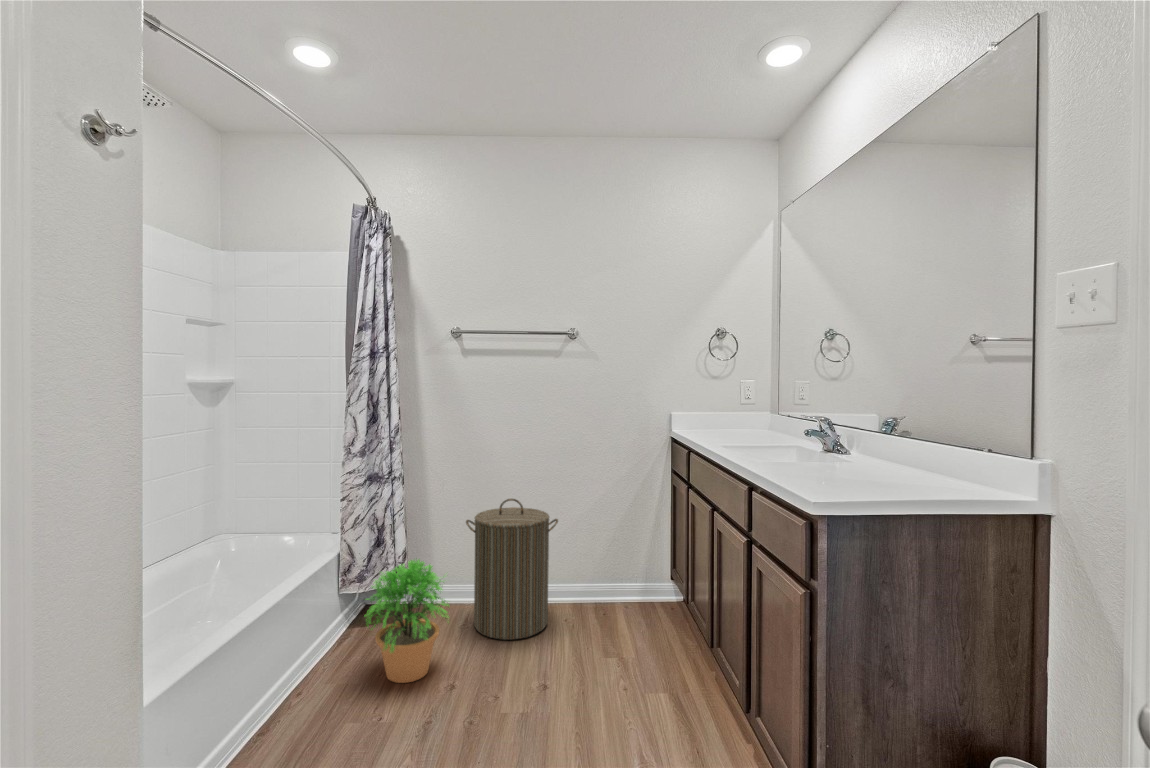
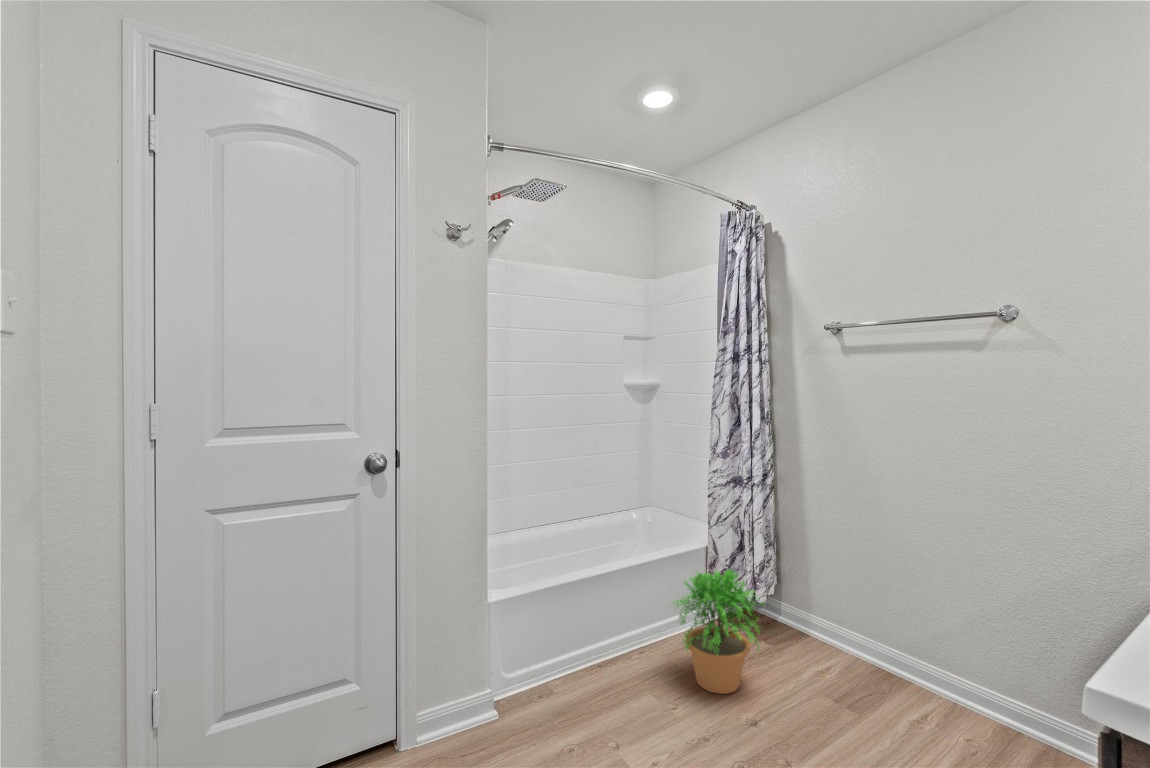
laundry hamper: present [466,499,558,640] -> none [818,533,946,722]

